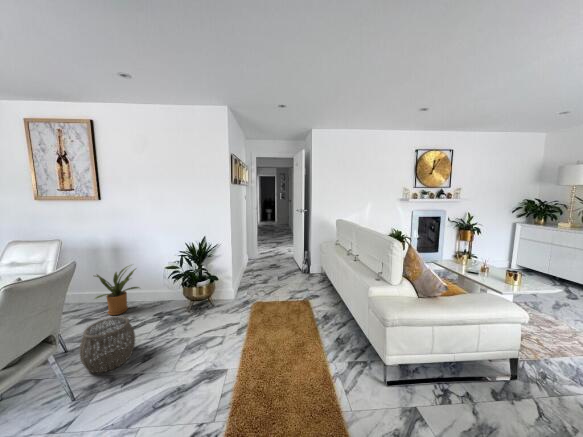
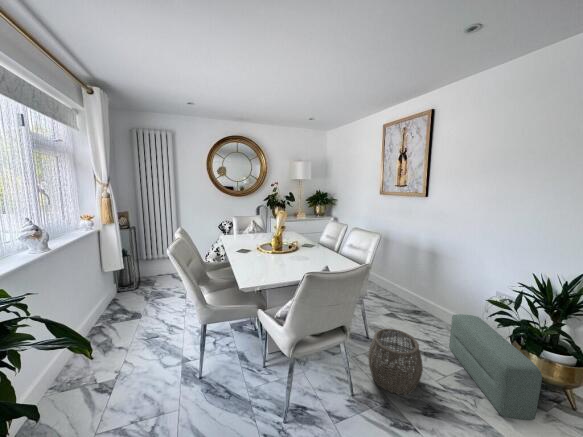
house plant: present [95,265,139,315] -> none [399,273,452,328]
pouf: none [145,282,201,329] -> present [449,314,542,420]

